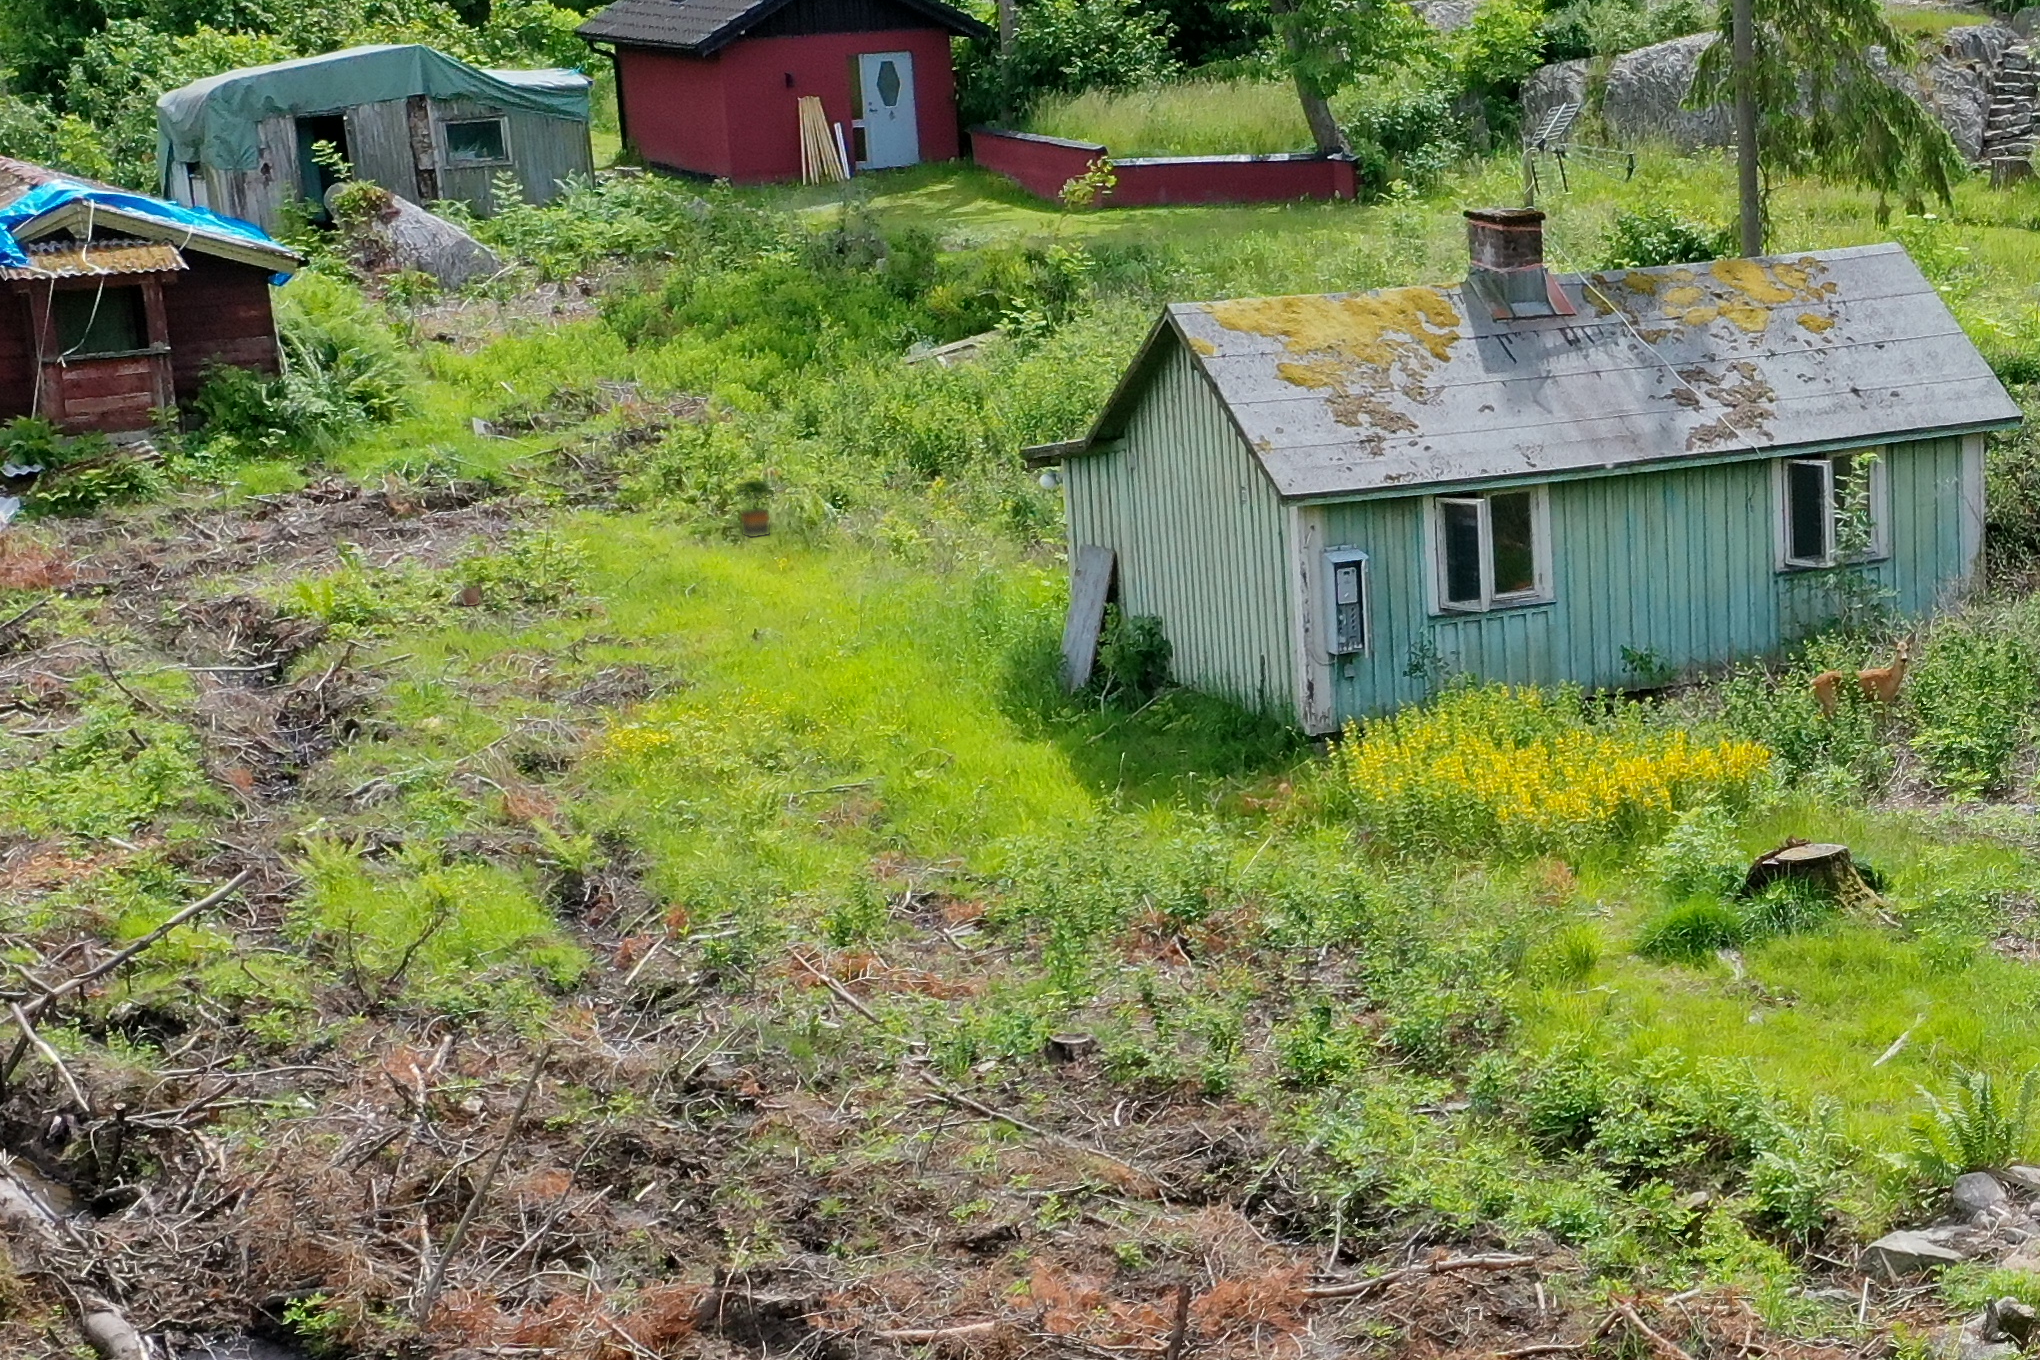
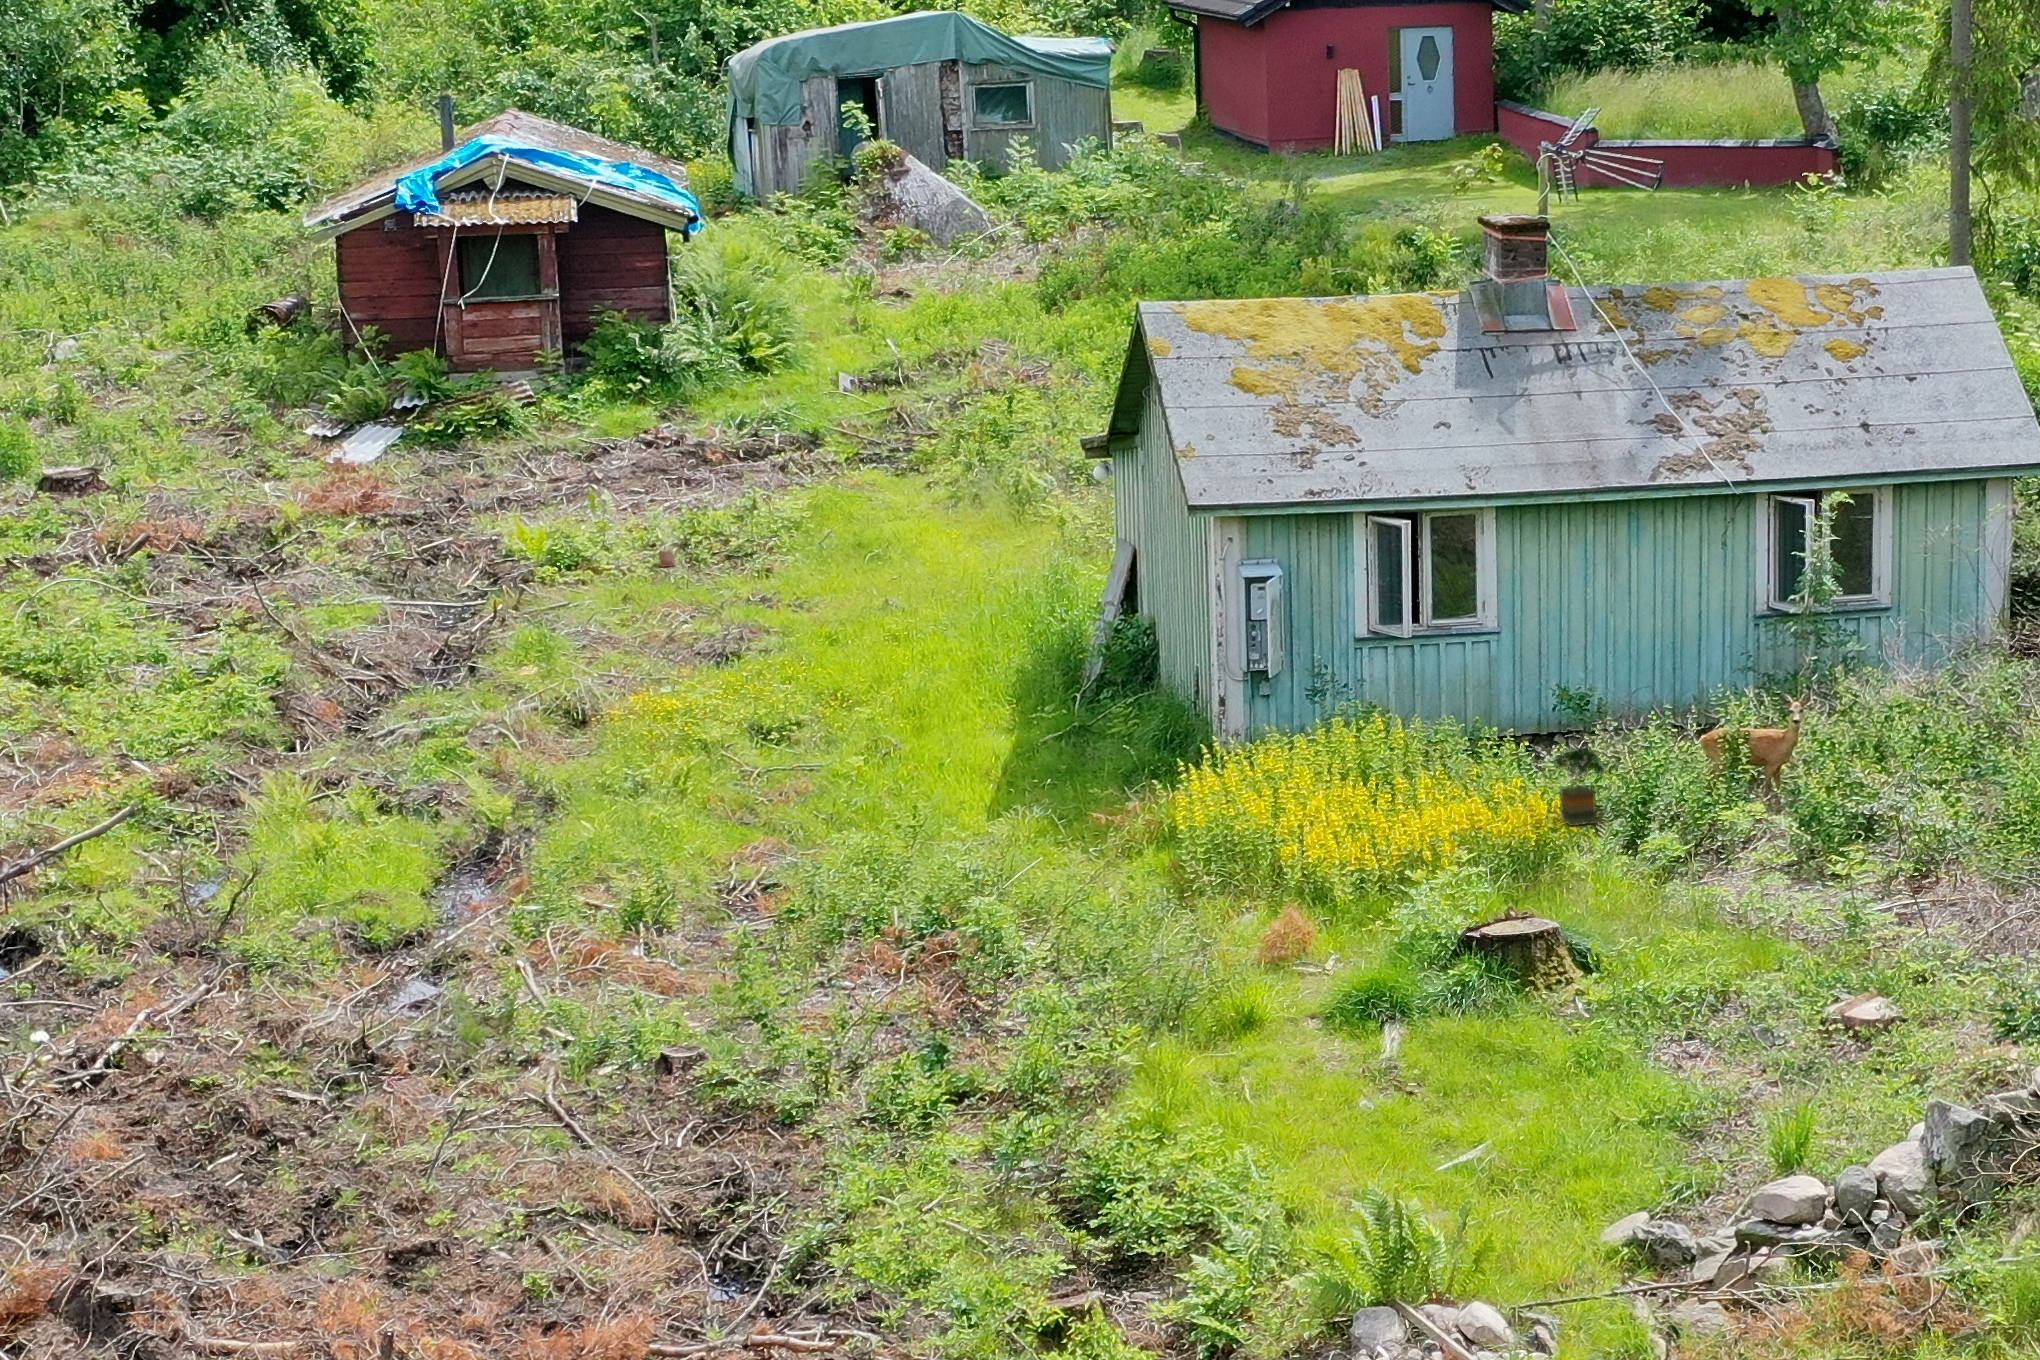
potted tree: present [734,480,774,537] -> present [1553,748,1606,826]

